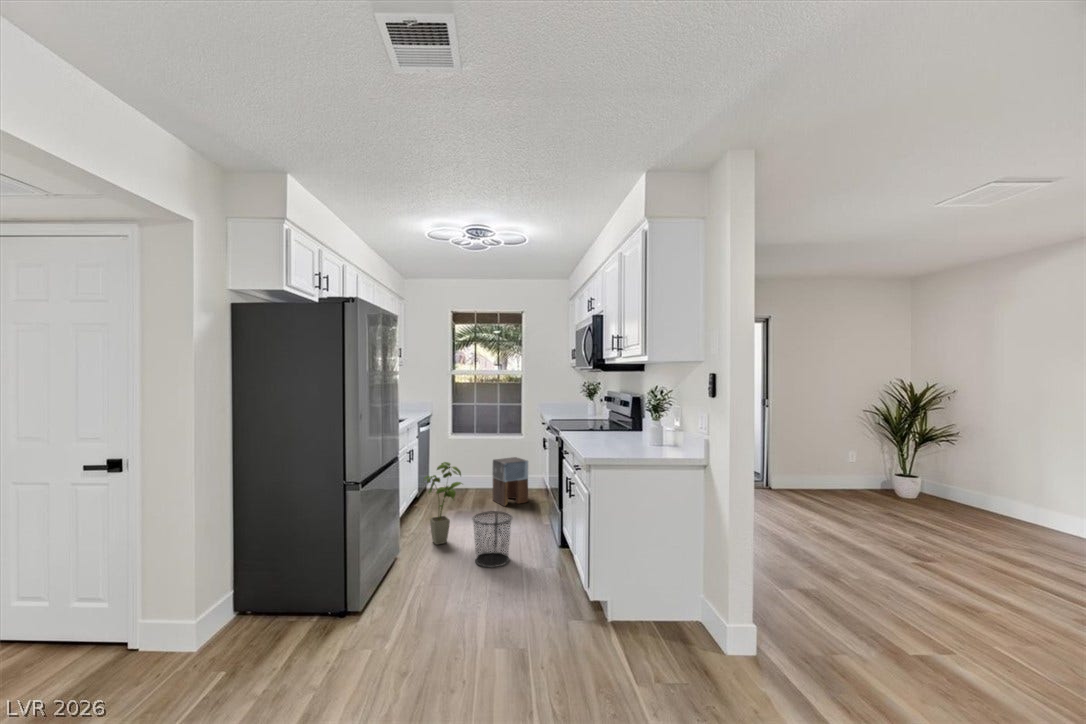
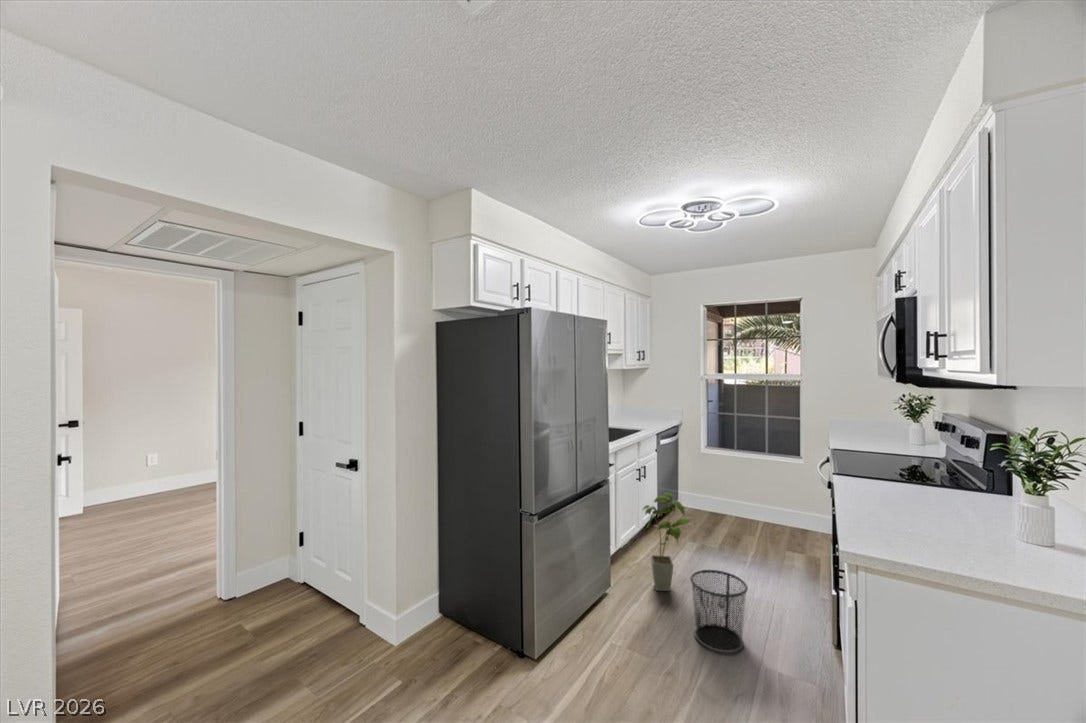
stool: present [492,457,528,506] -> none [751,490,803,556]

